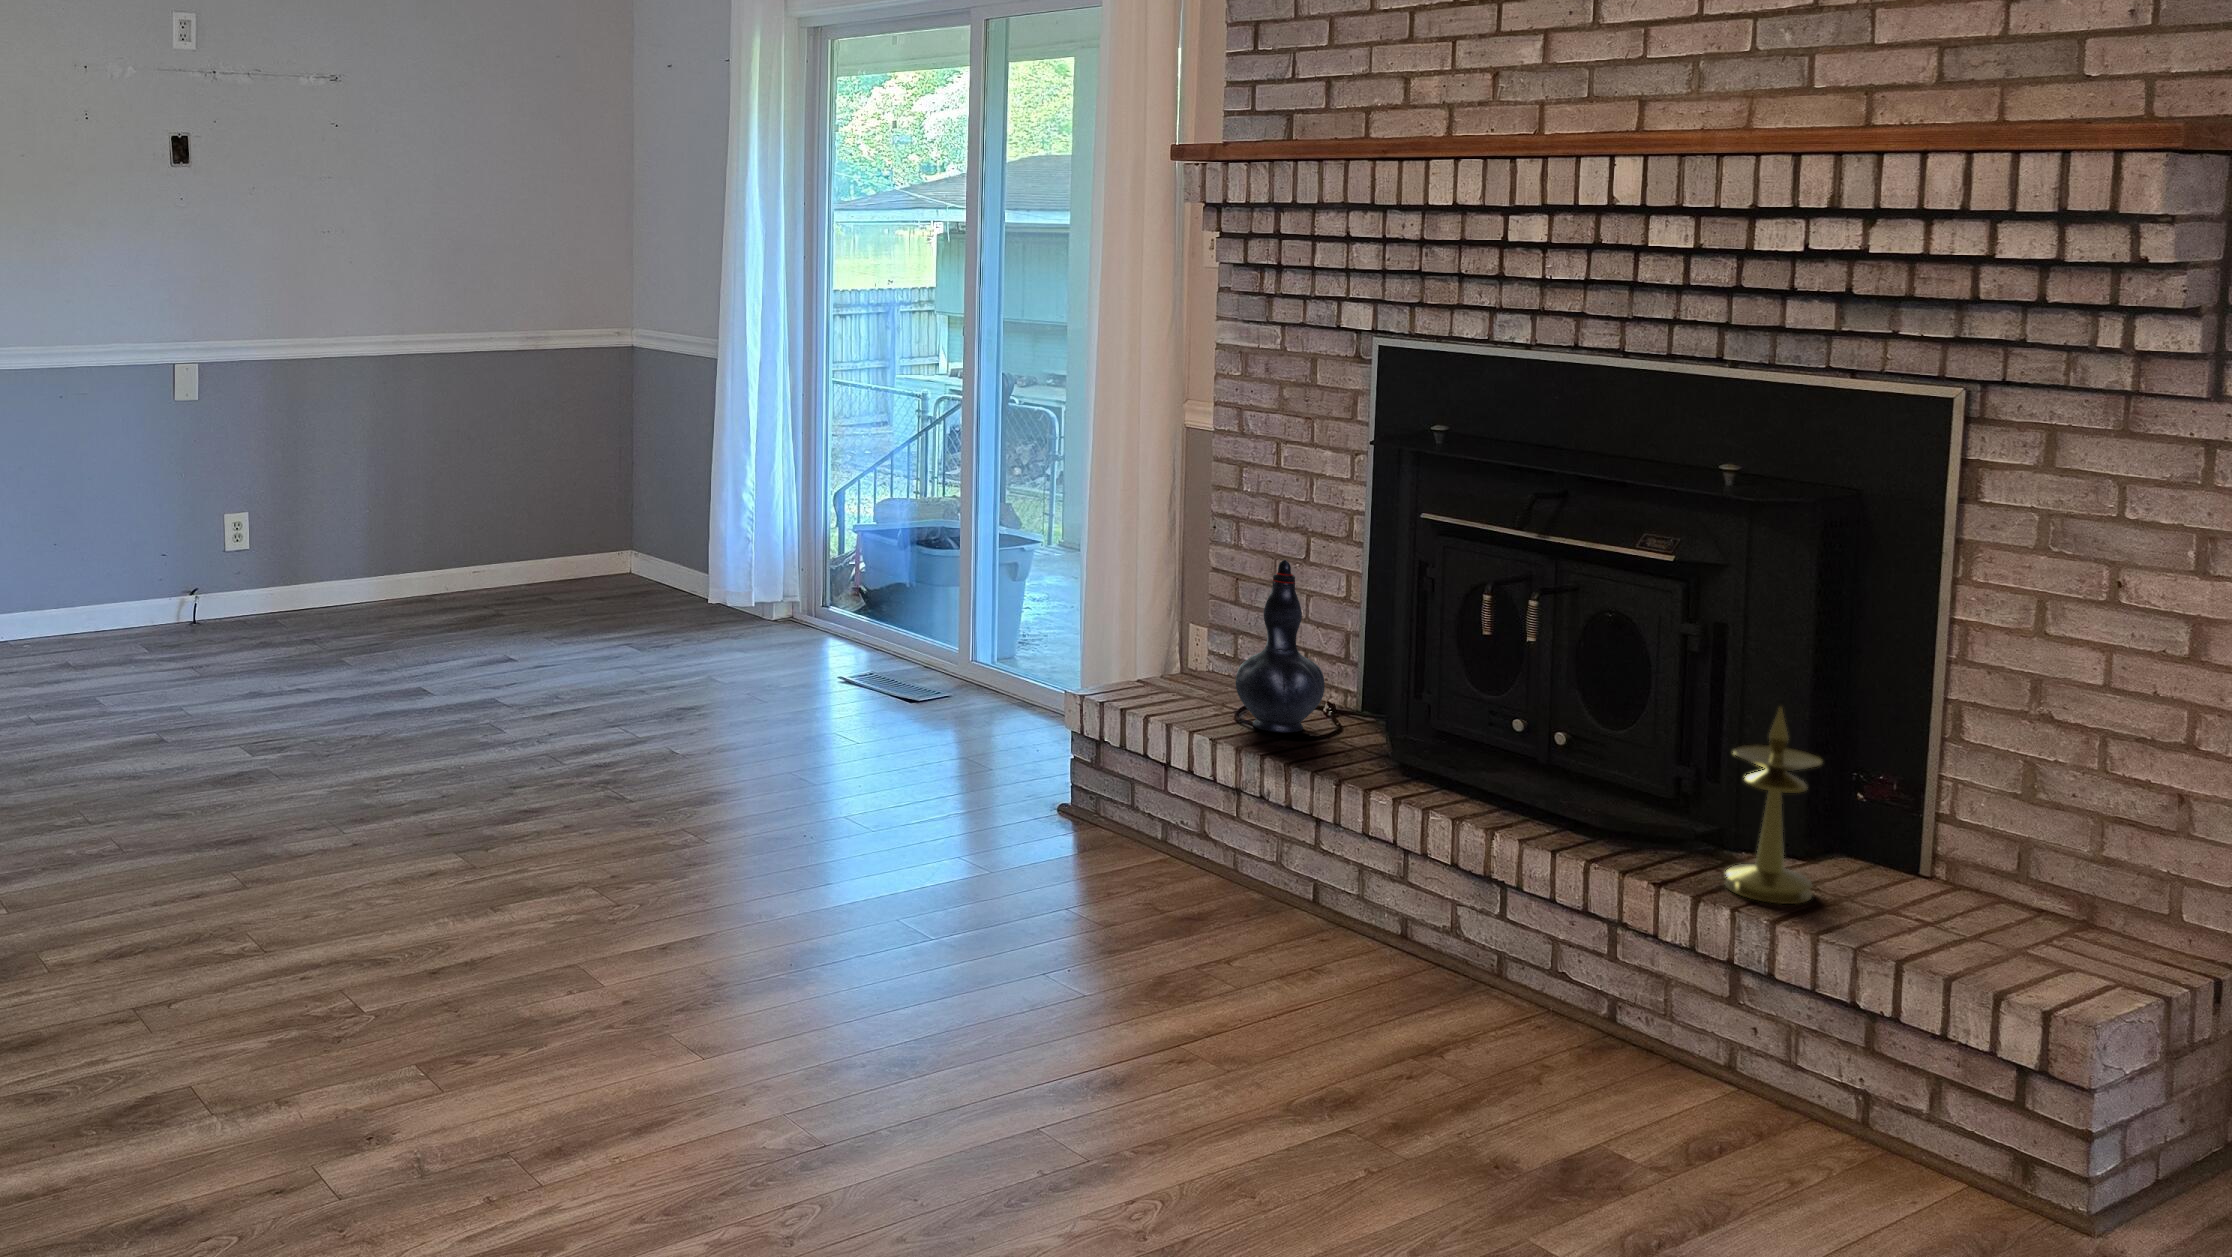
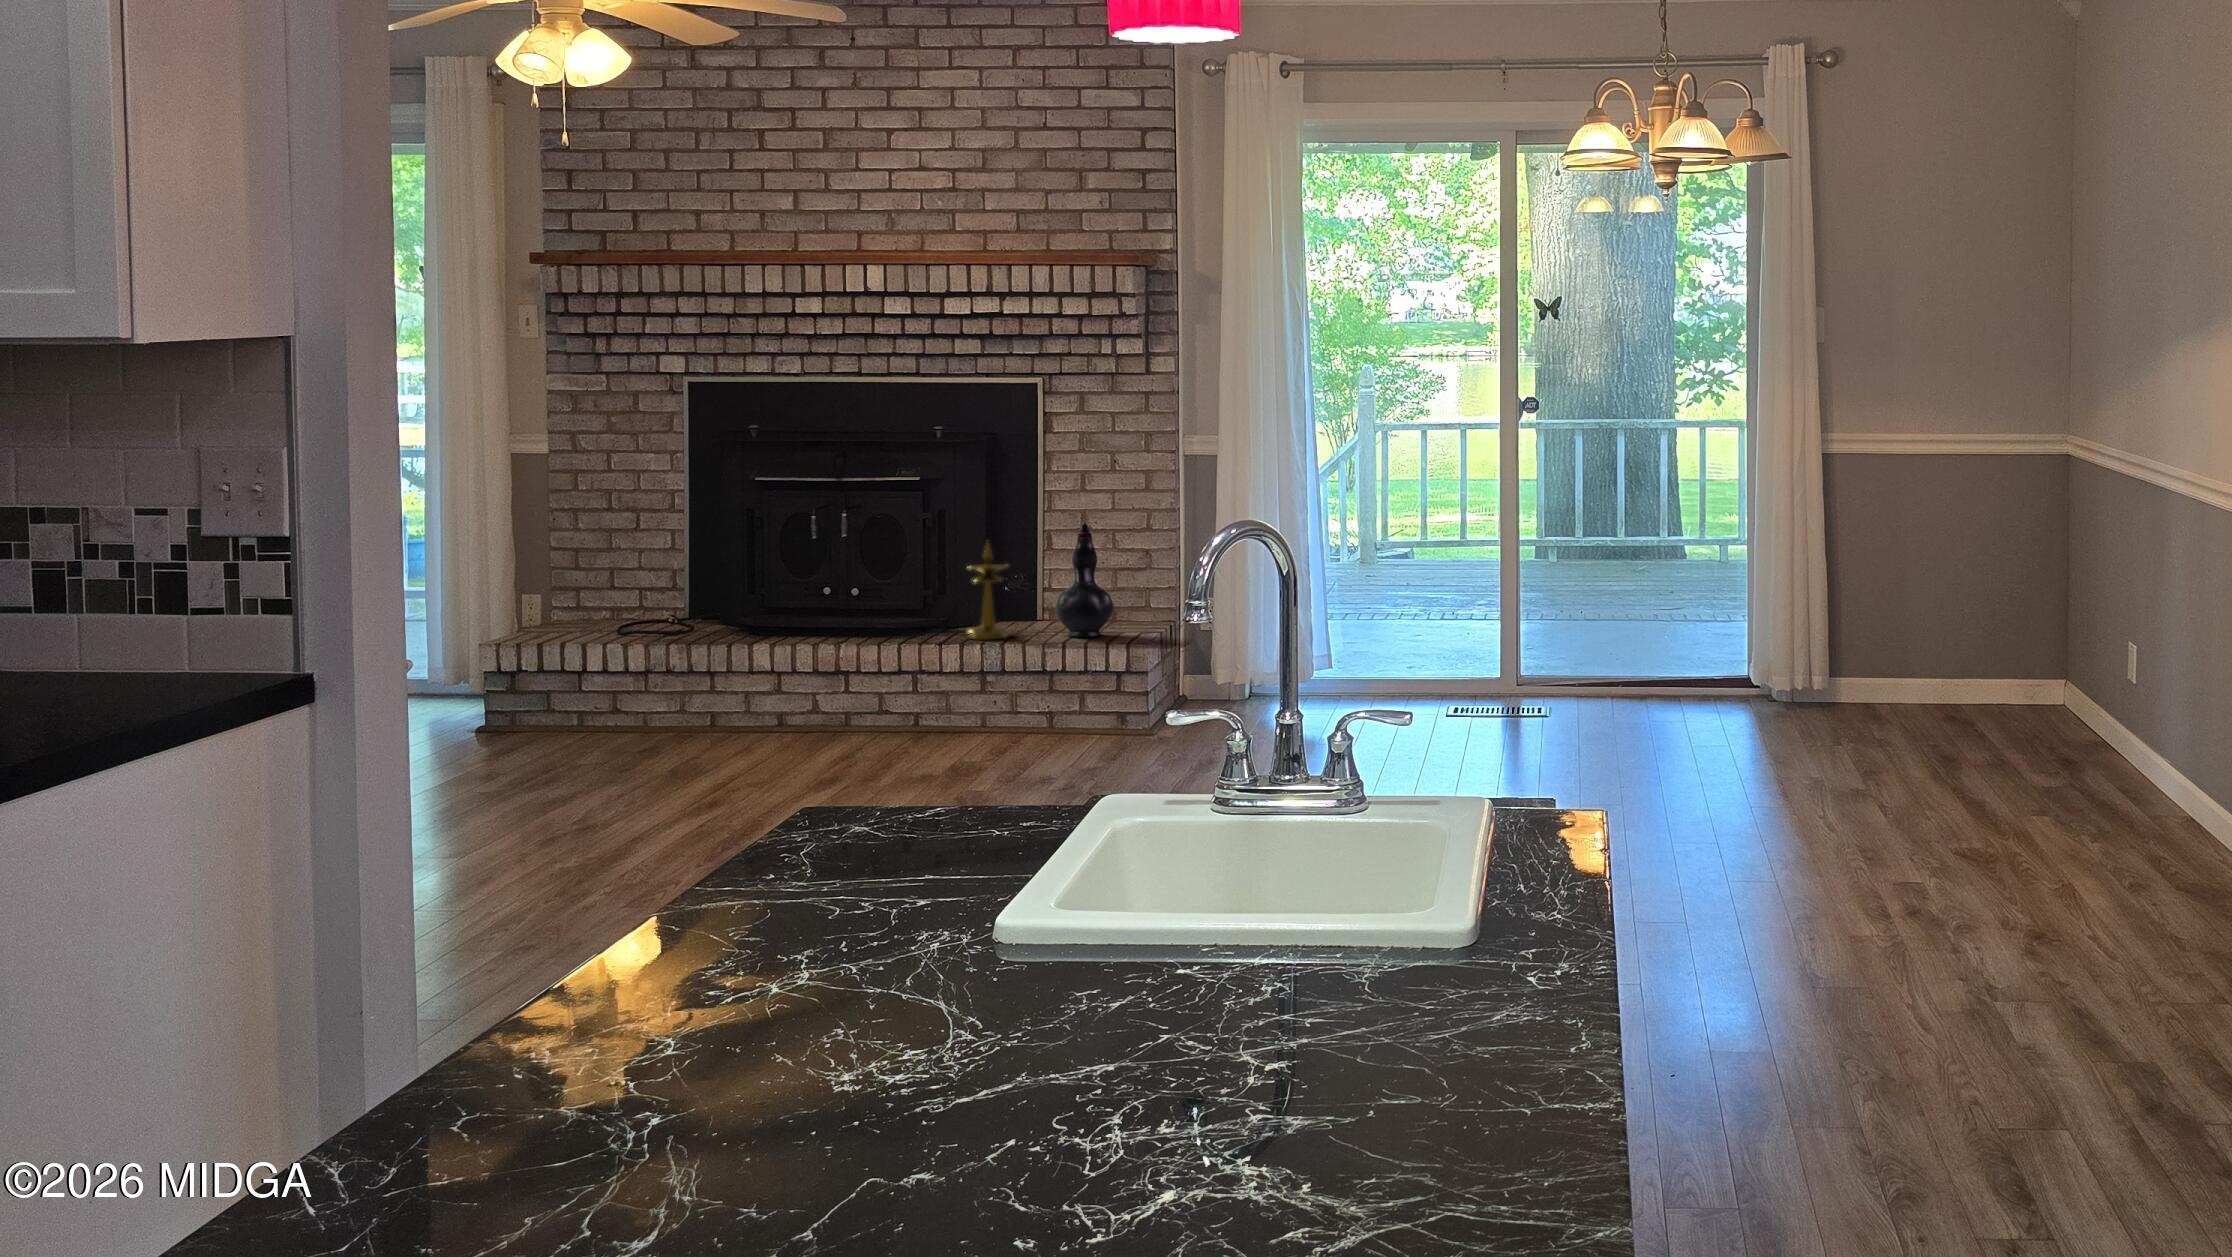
decorative vase: present [1236,560,1325,733] -> present [1056,524,1113,637]

